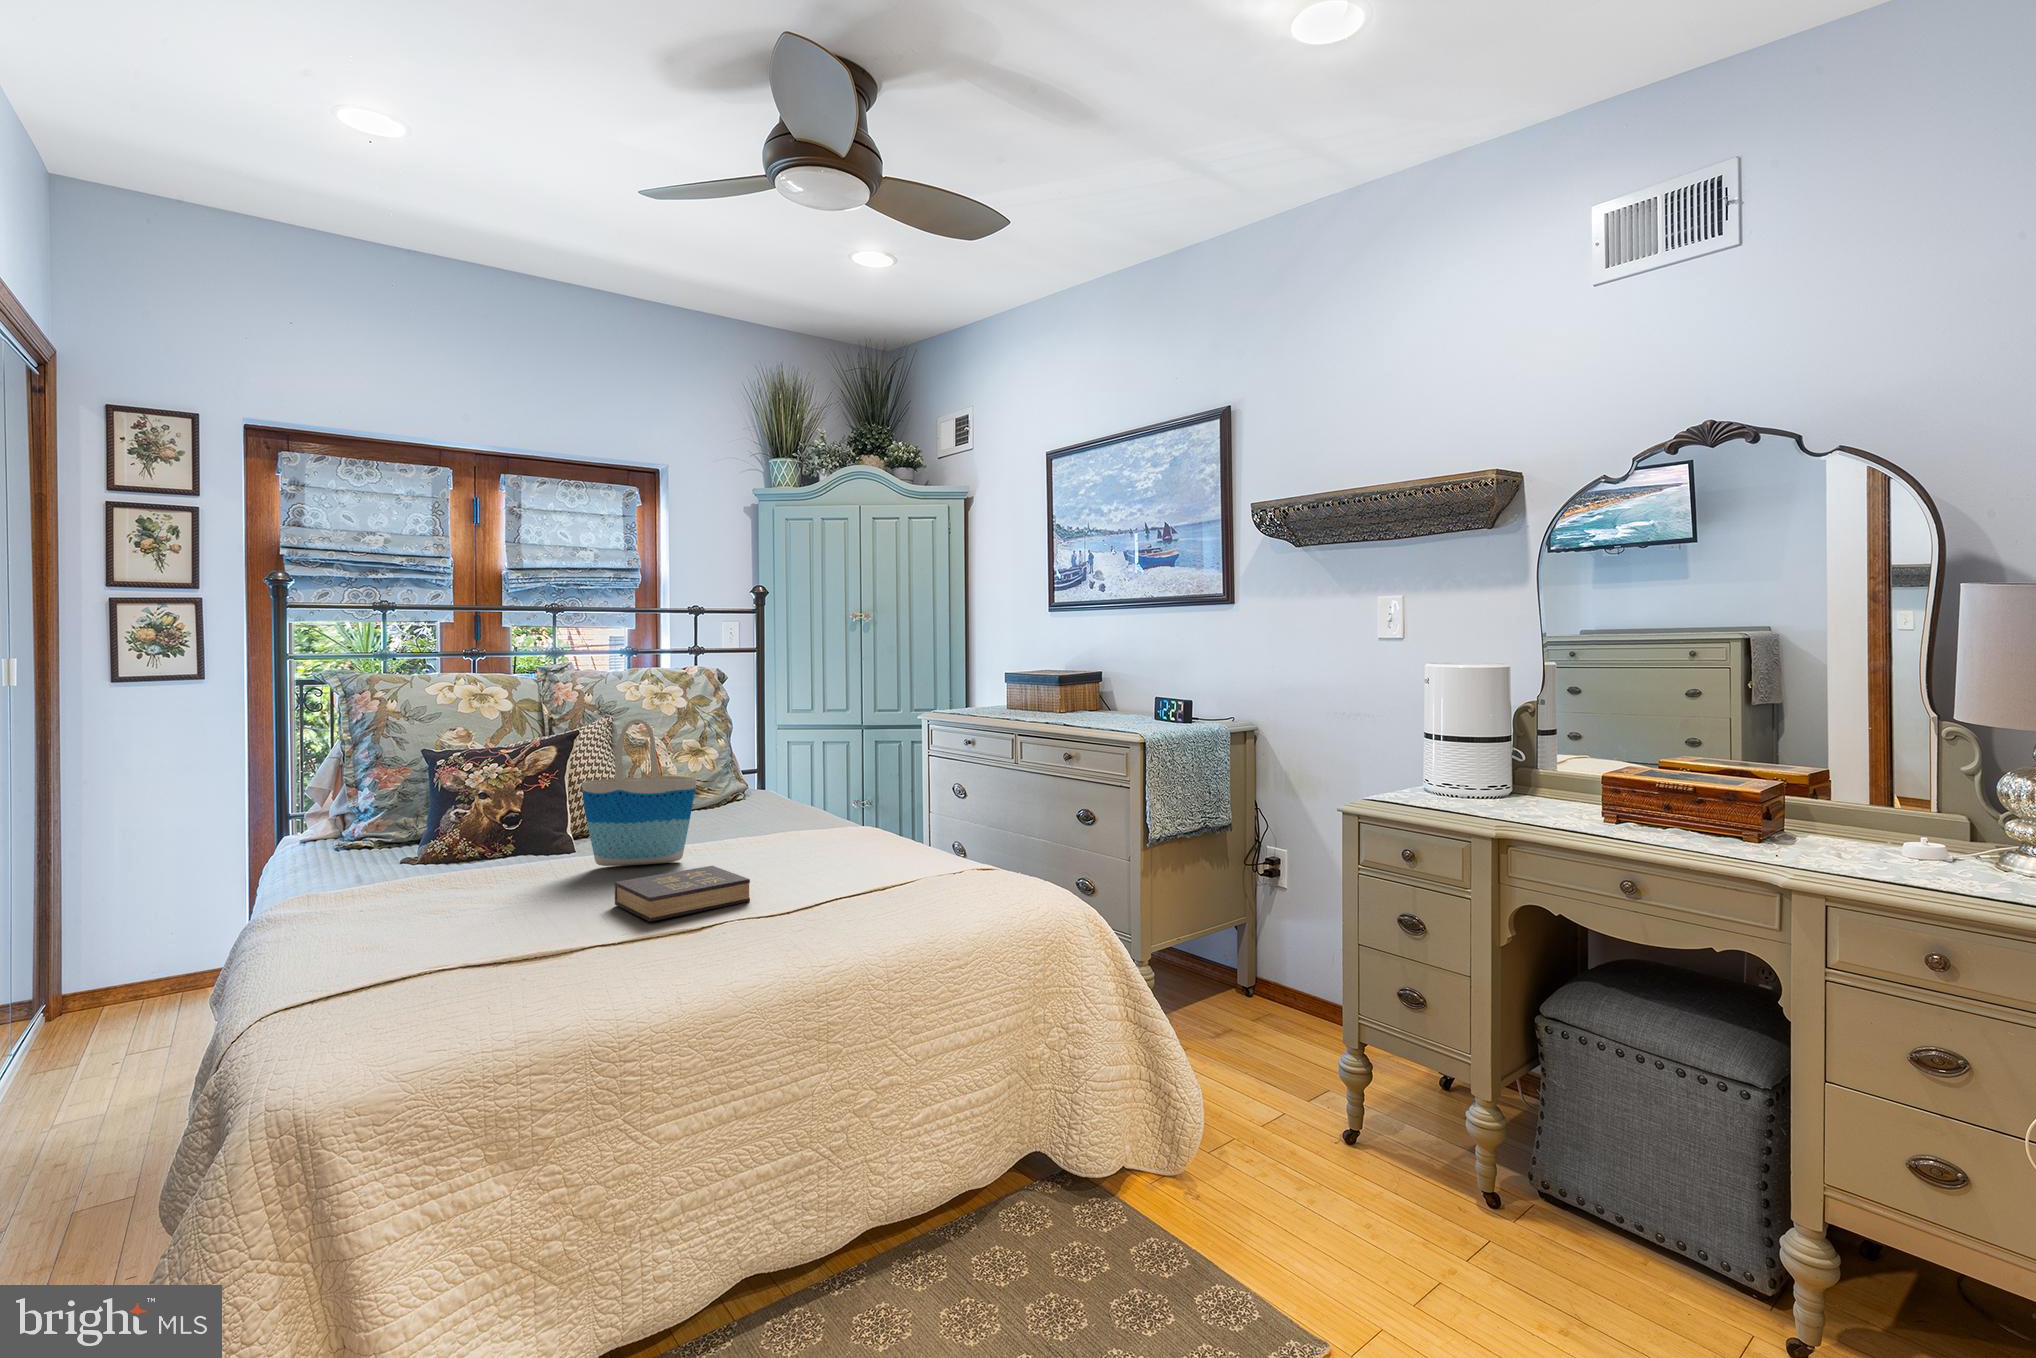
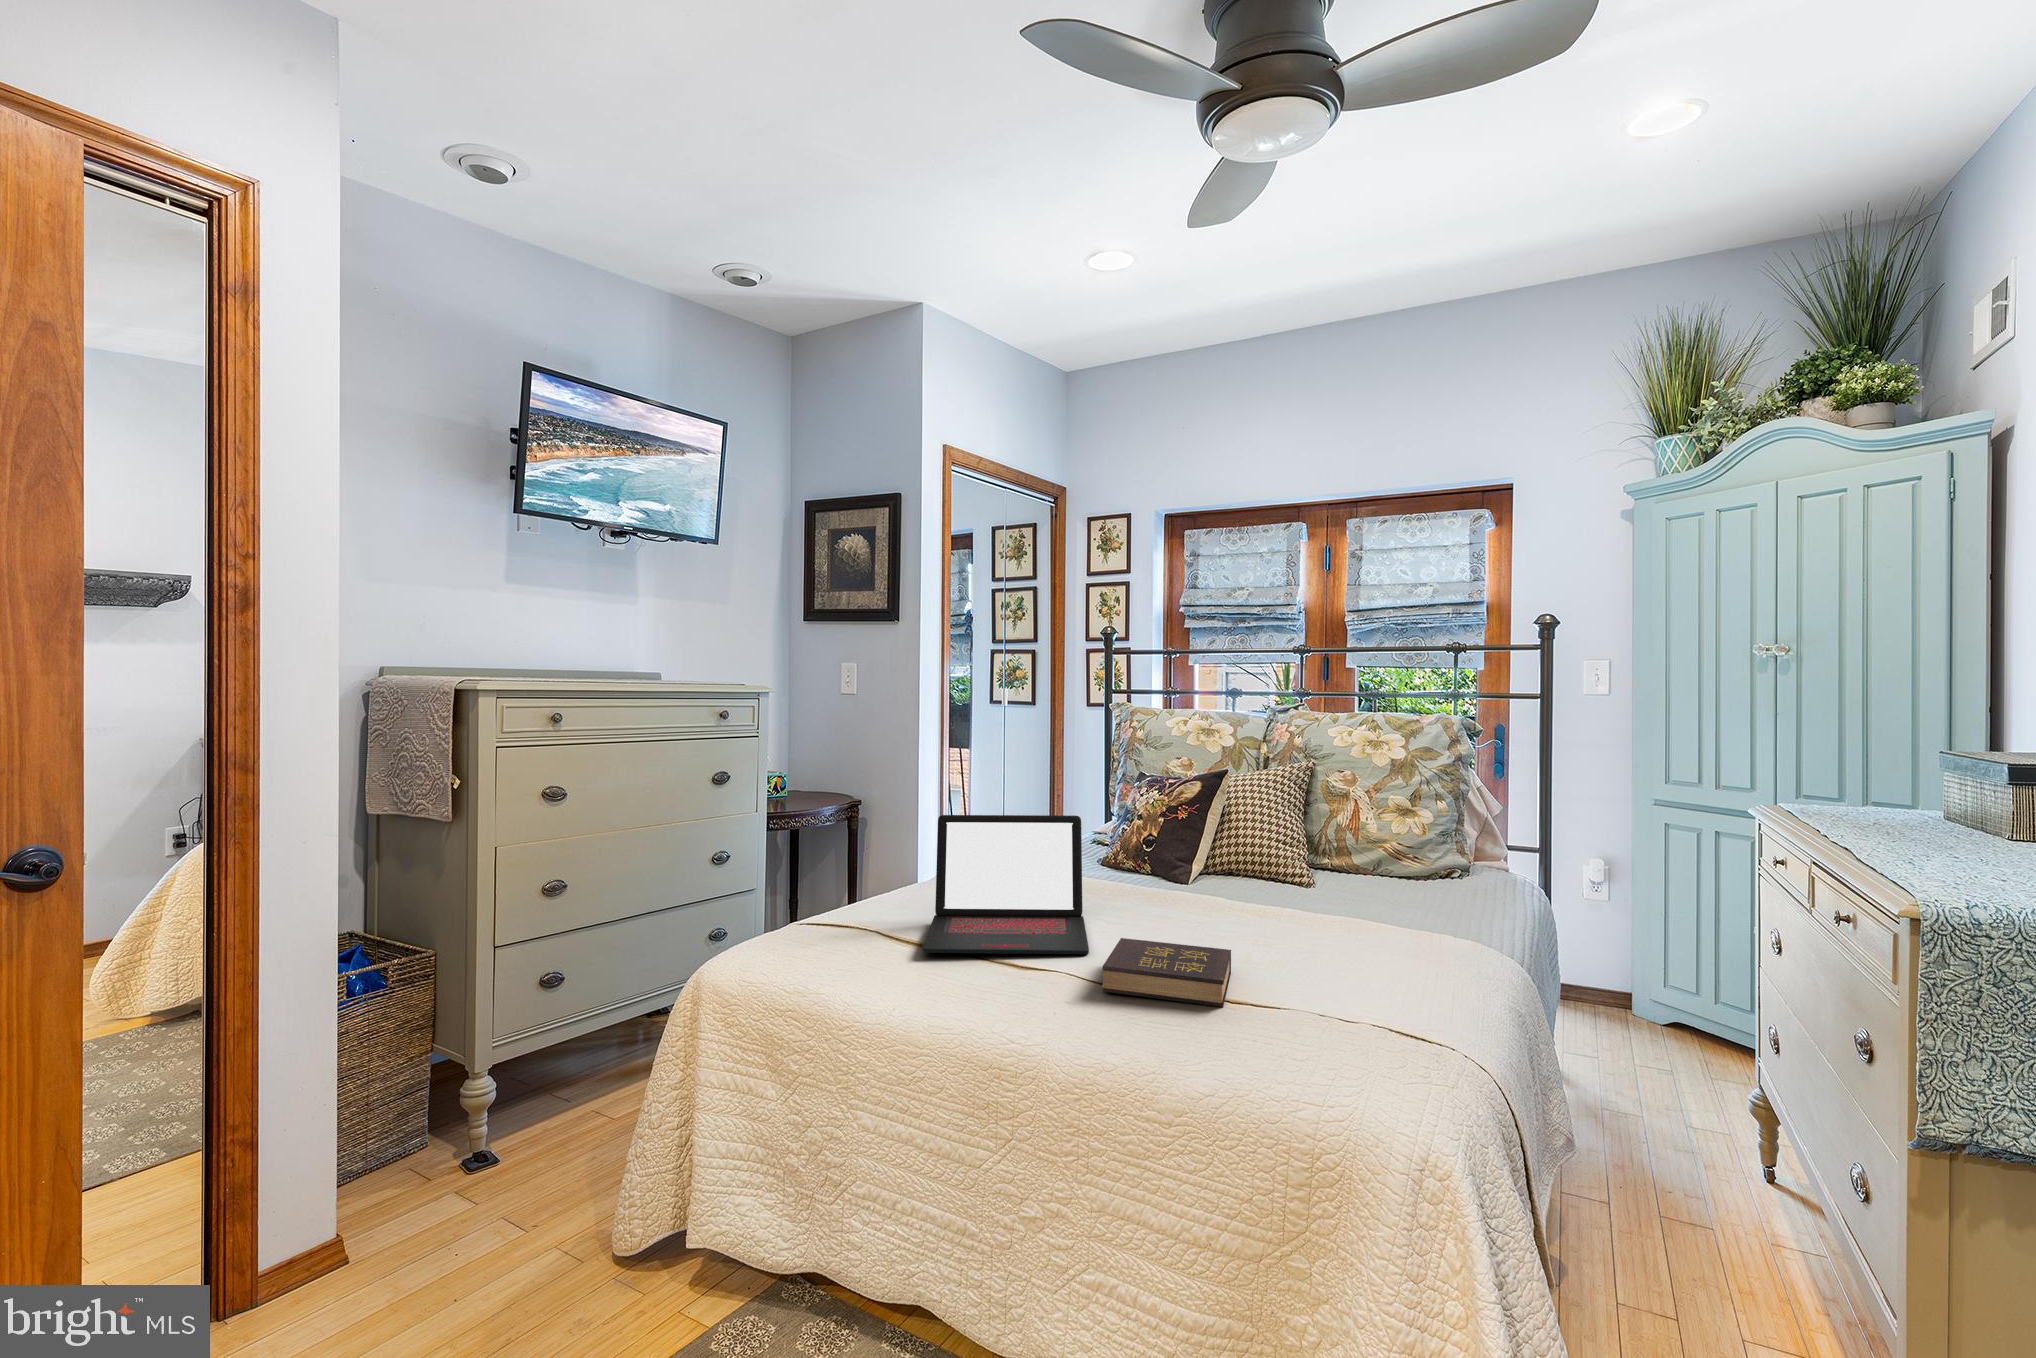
tote bag: present [582,718,697,866] -> none [1175,770,1276,932]
laptop: none [306,785,573,959] -> present [922,815,1089,954]

